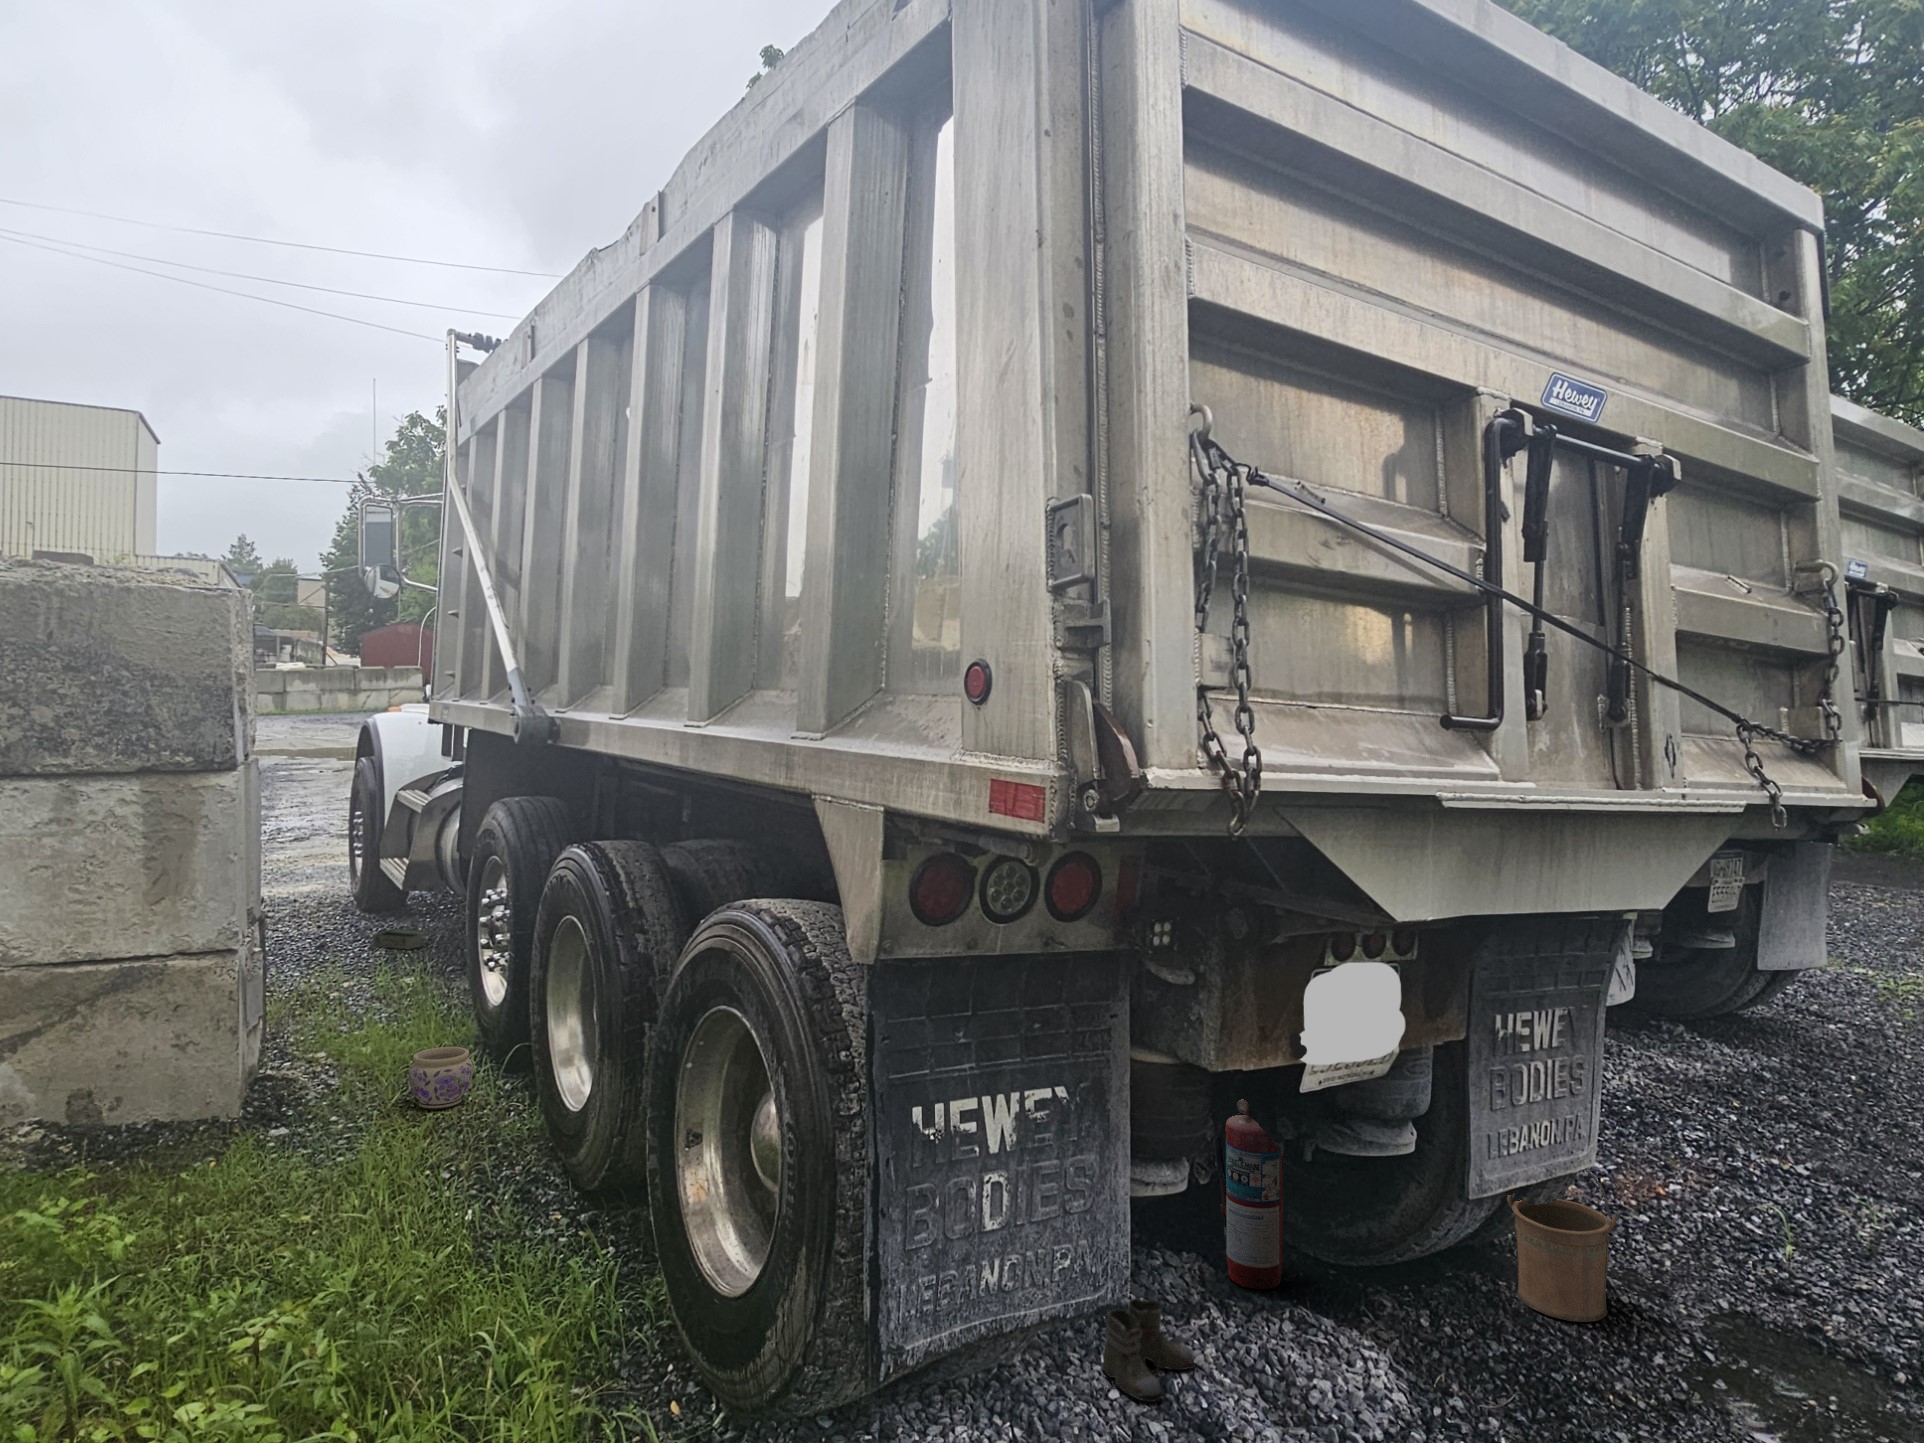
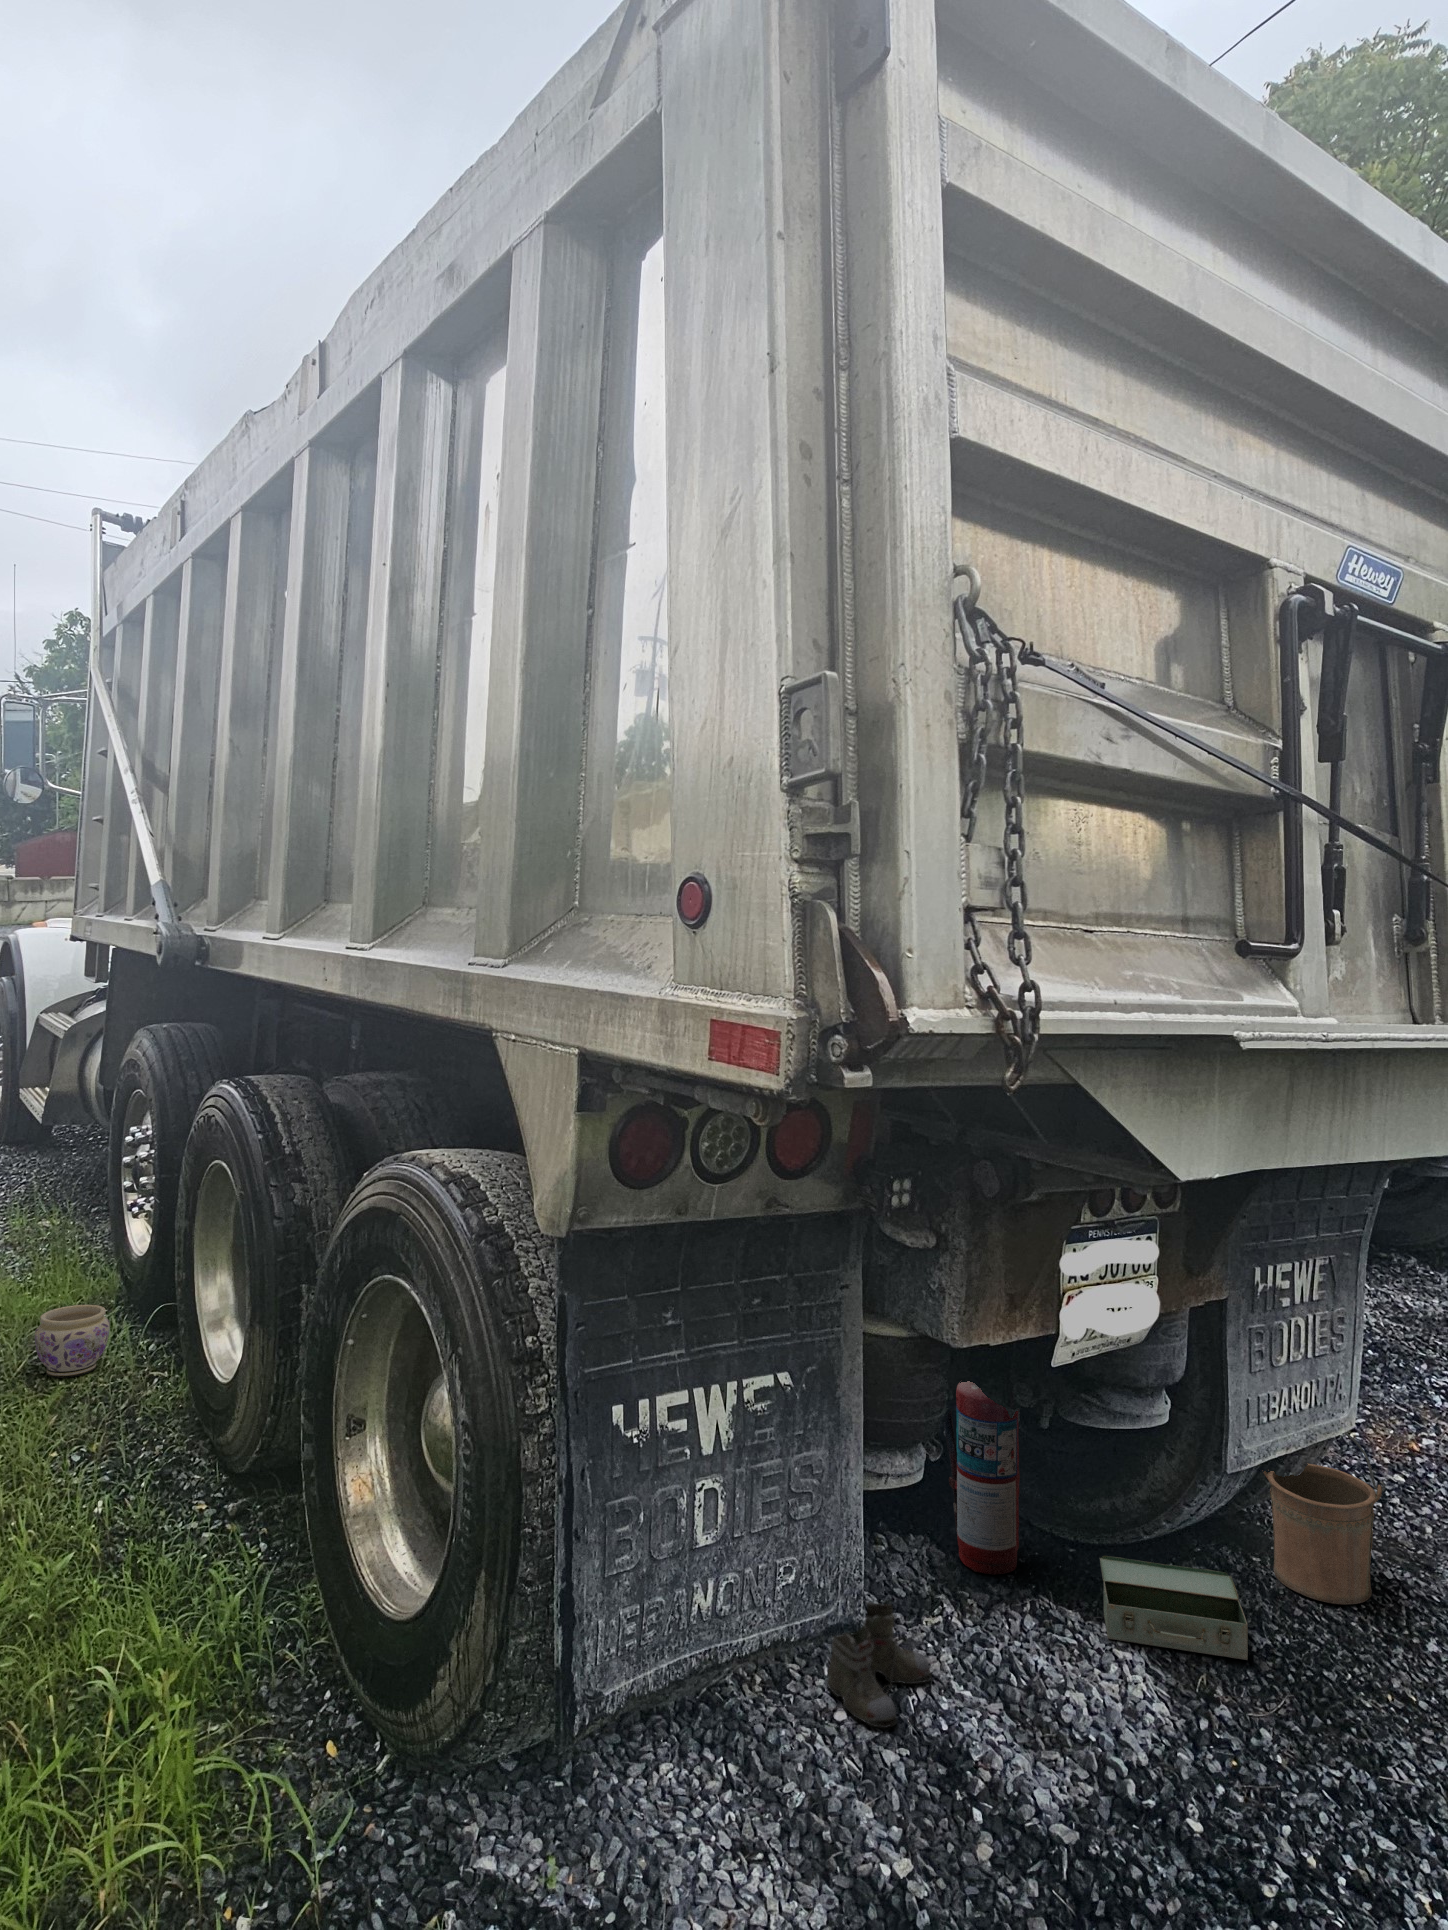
toolbox: present [372,928,432,949] -> present [1100,1556,1248,1660]

